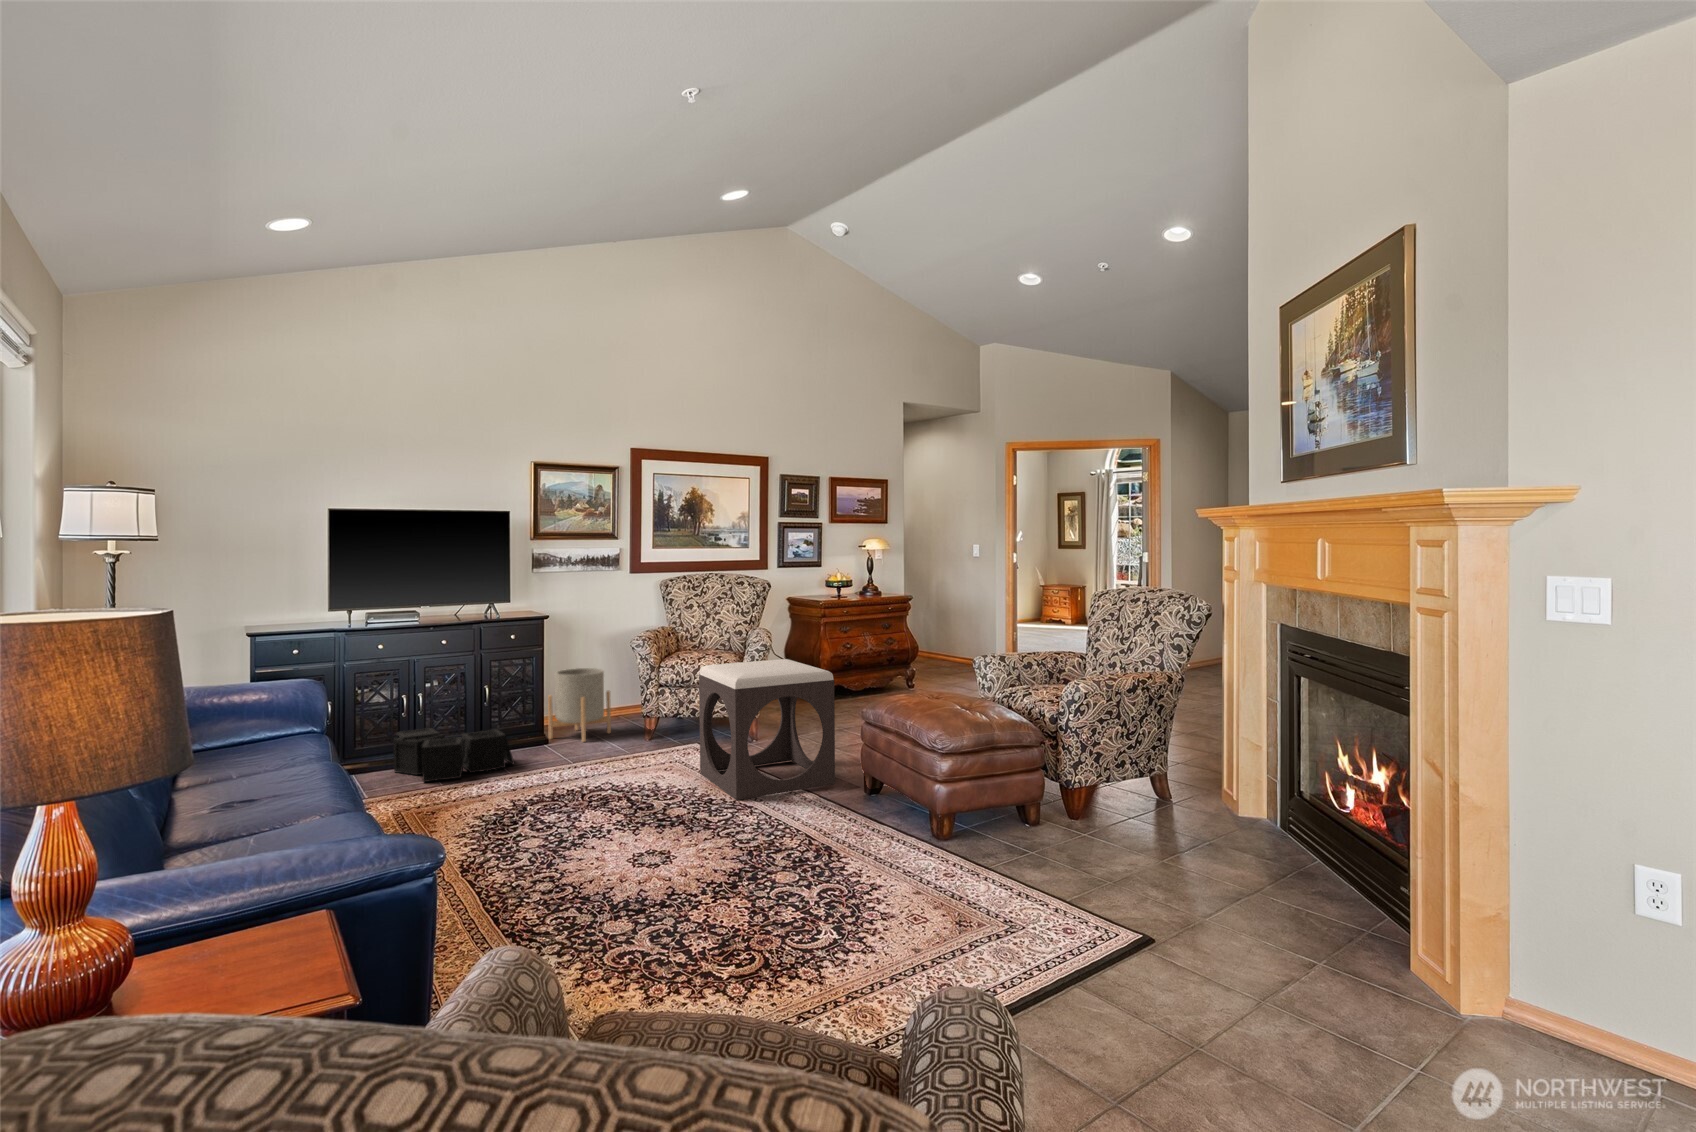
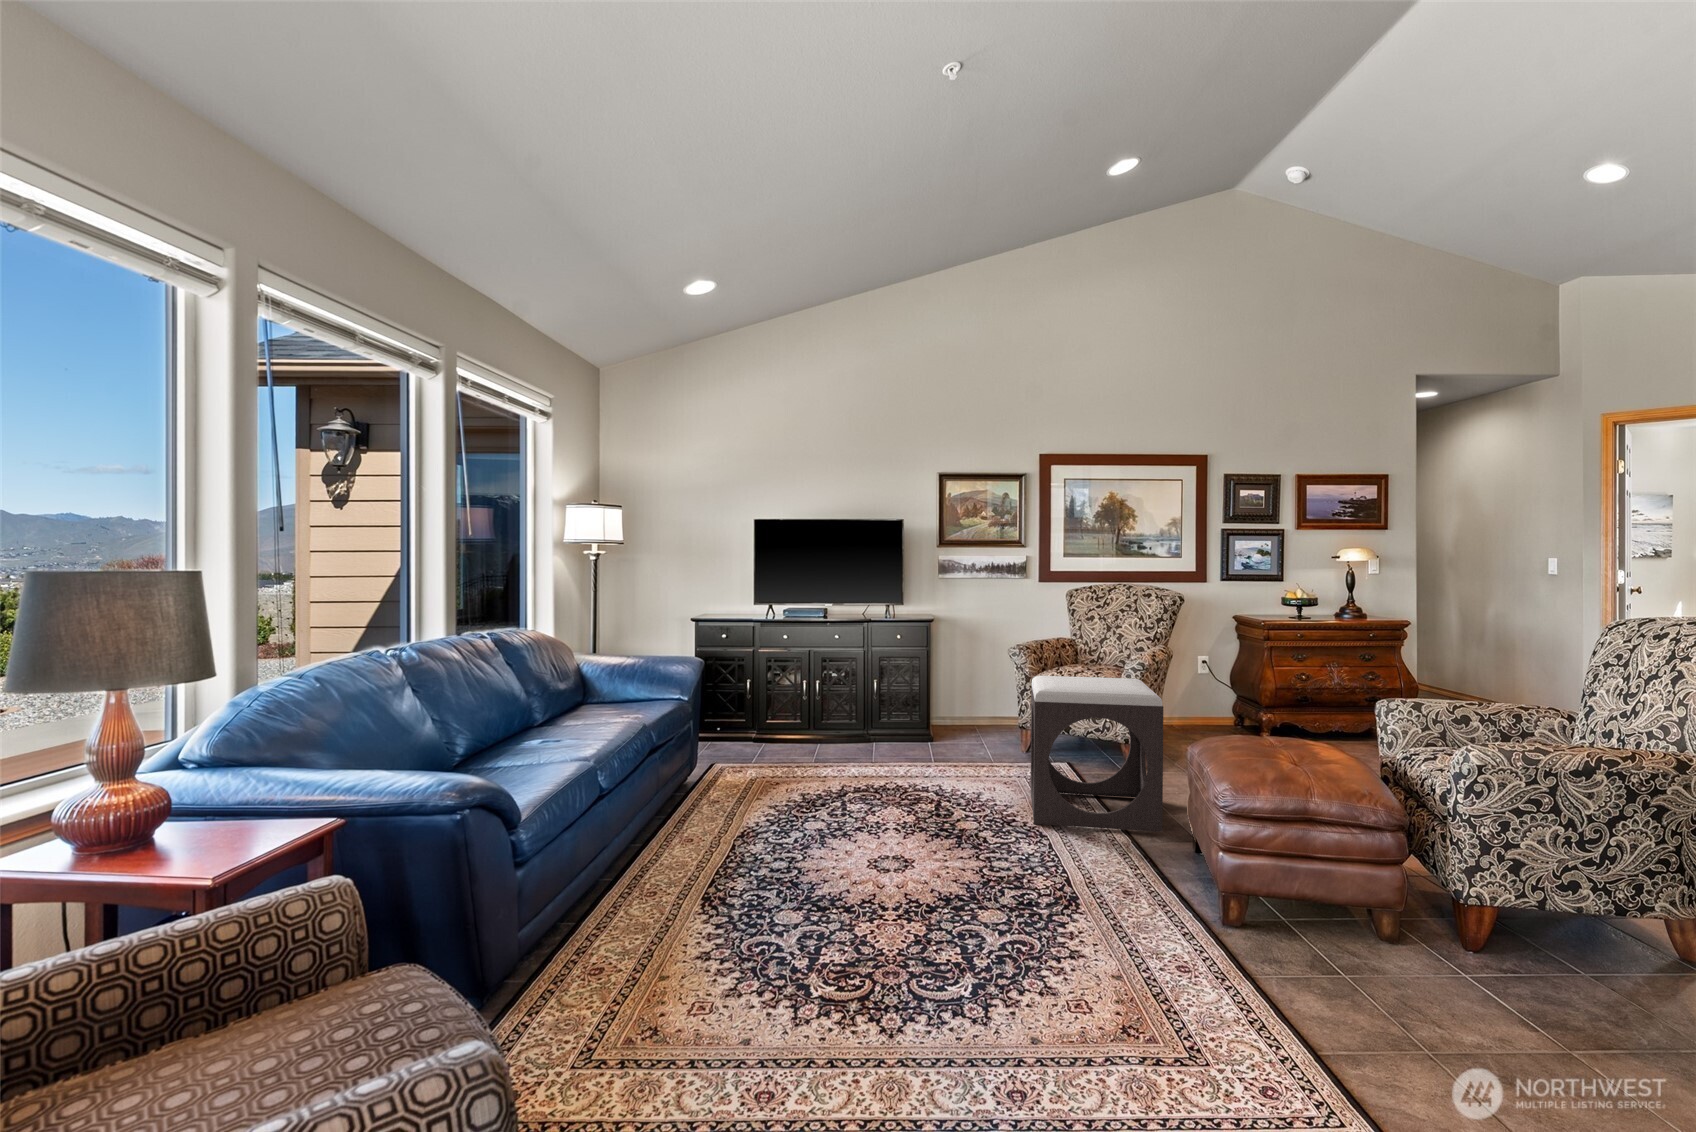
planter: present [548,668,611,742] -> none [935,671,994,744]
storage bin: present [393,728,515,782] -> none [791,709,880,757]

